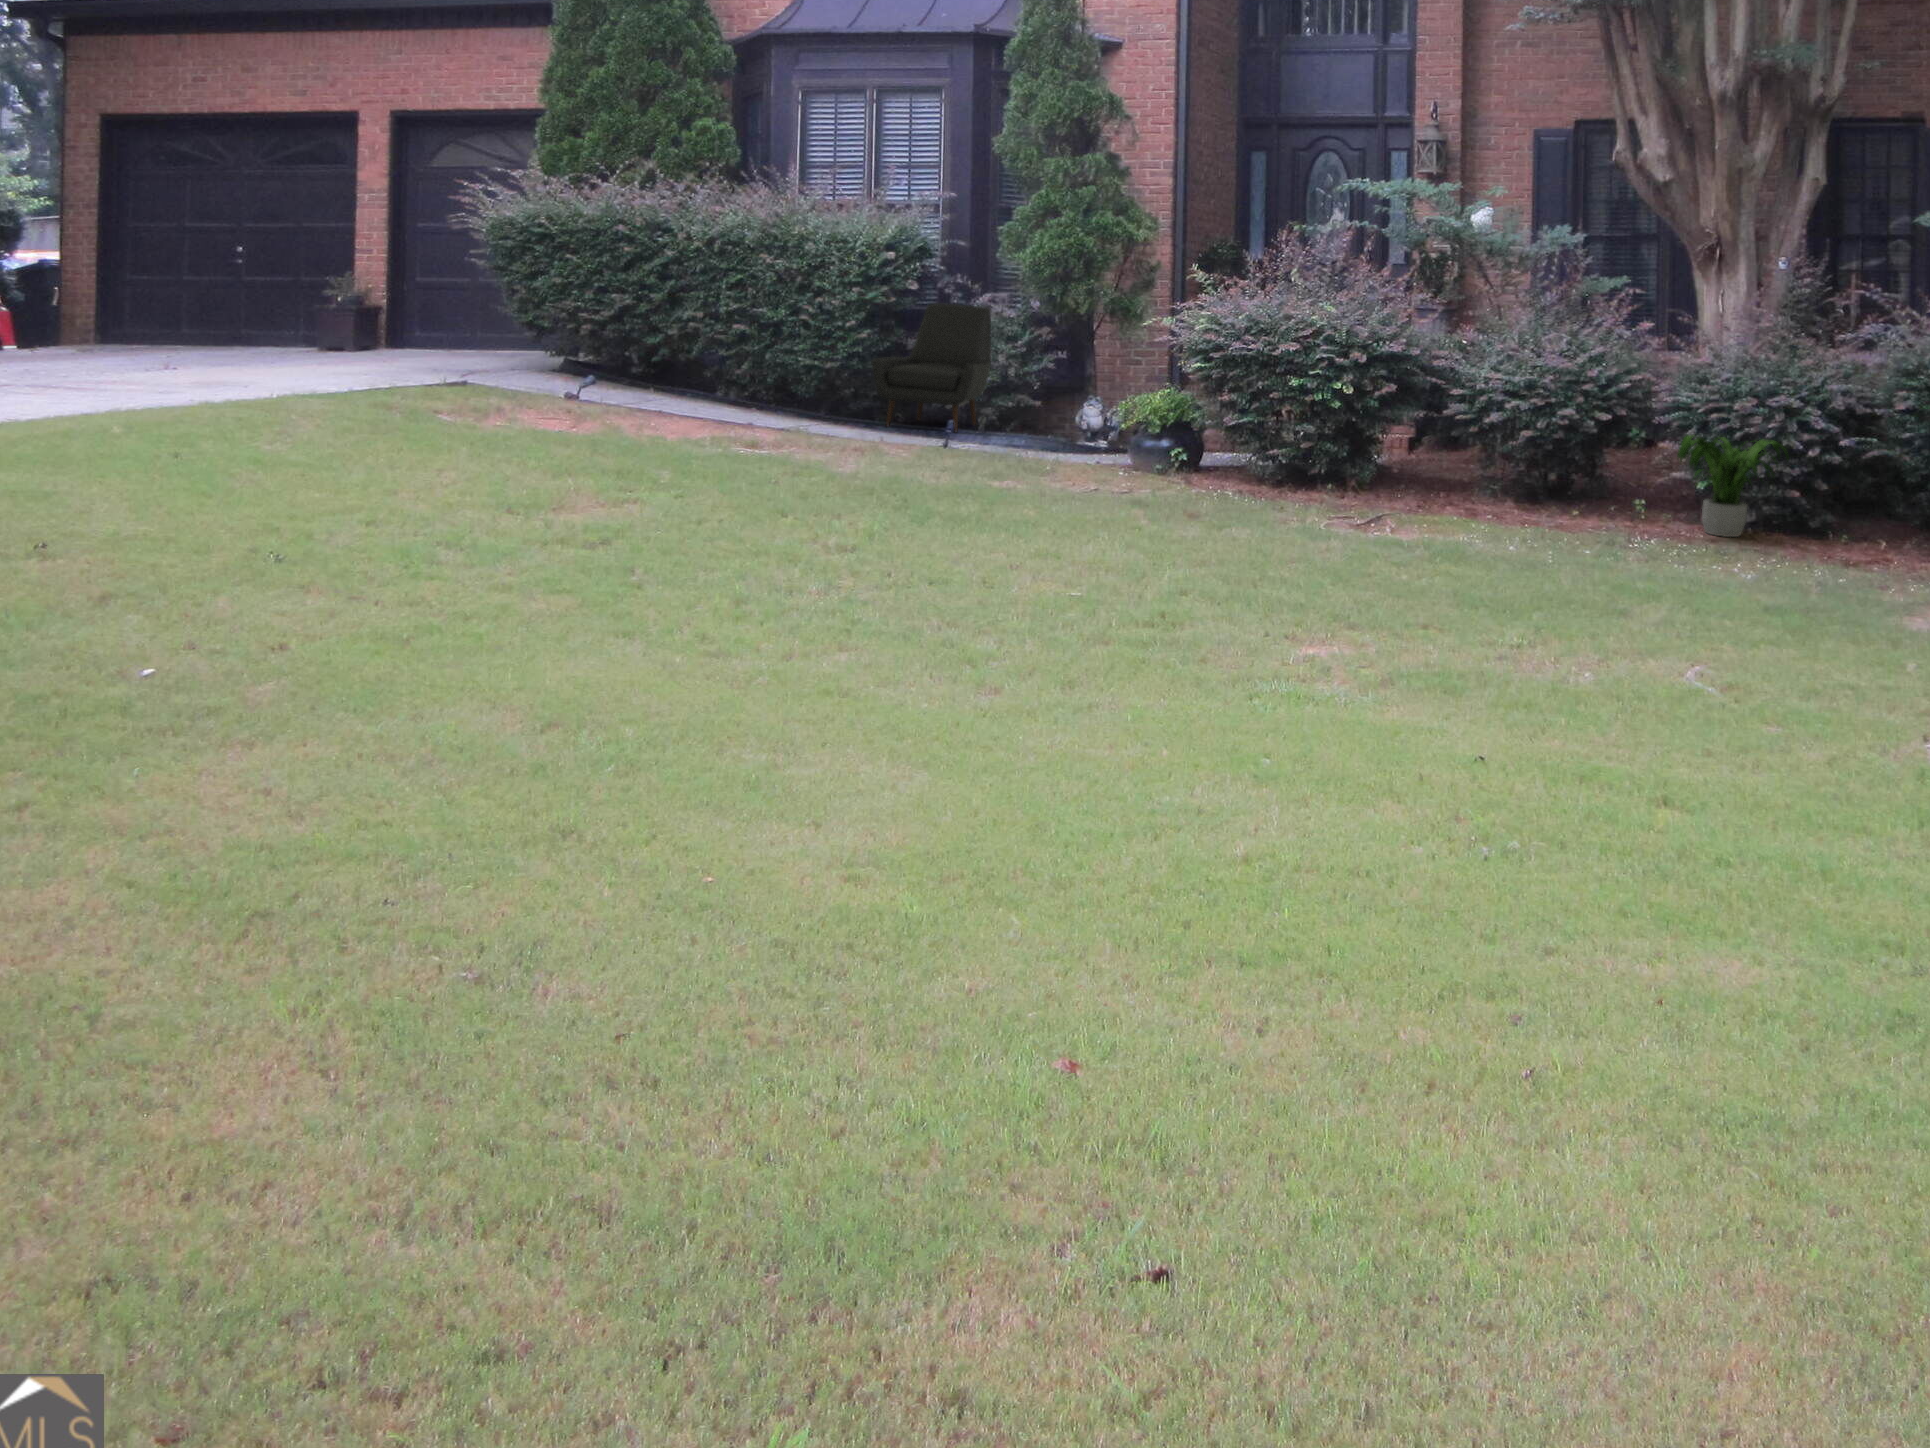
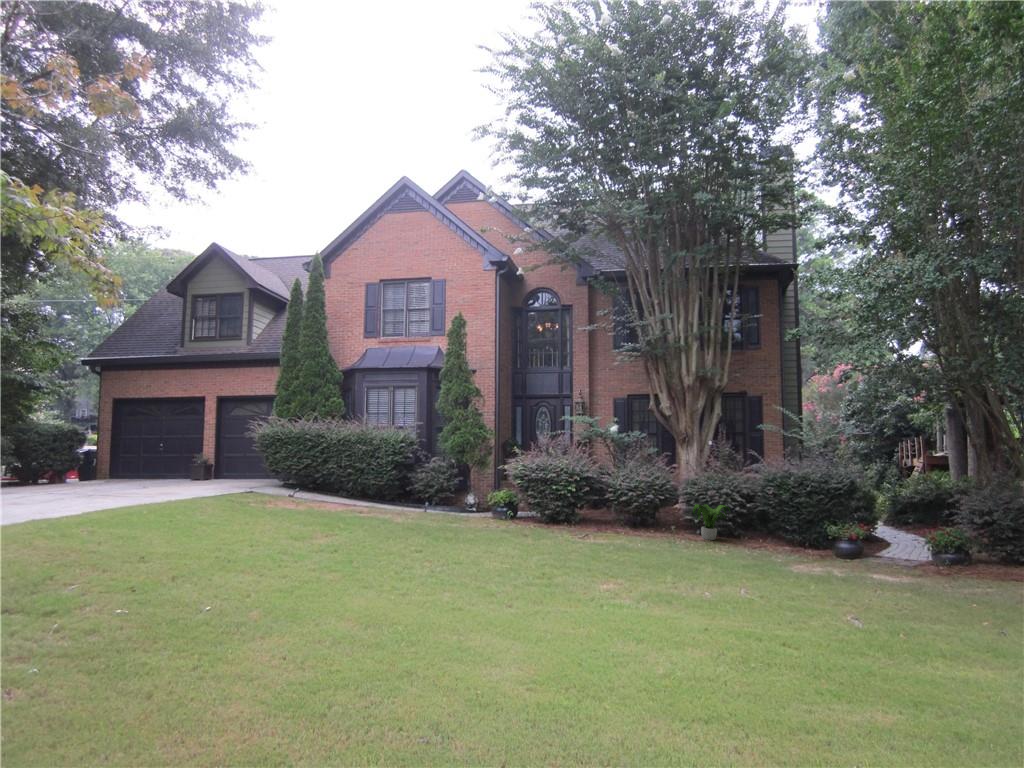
chair: present [871,303,991,432] -> none [398,461,439,507]

